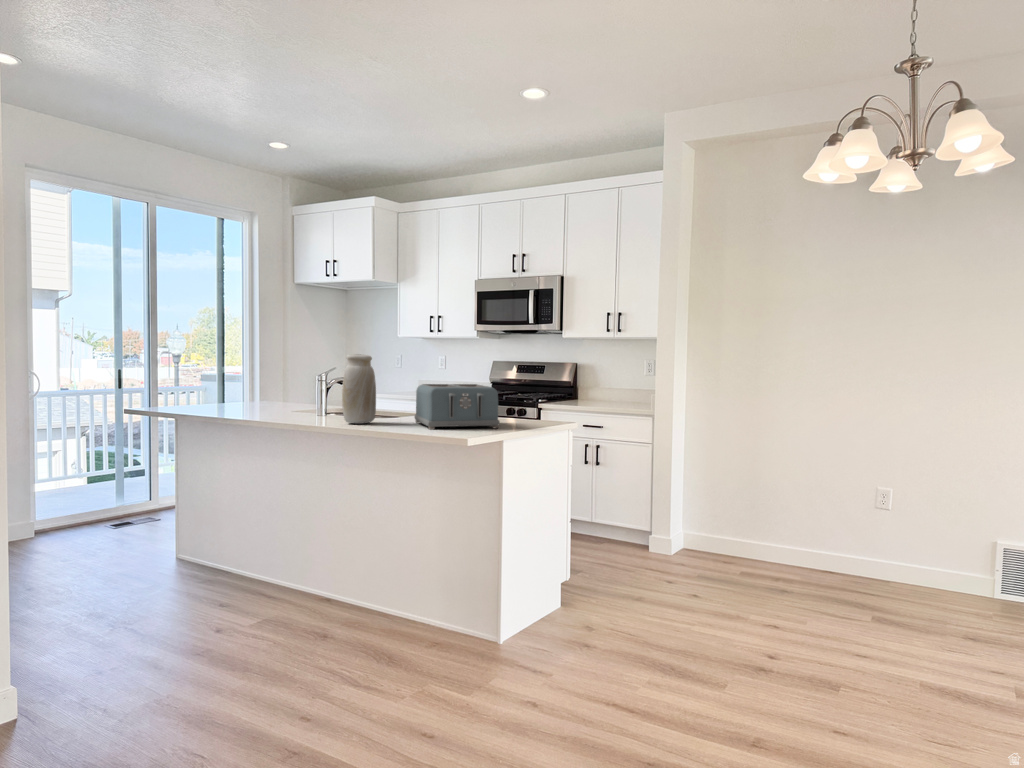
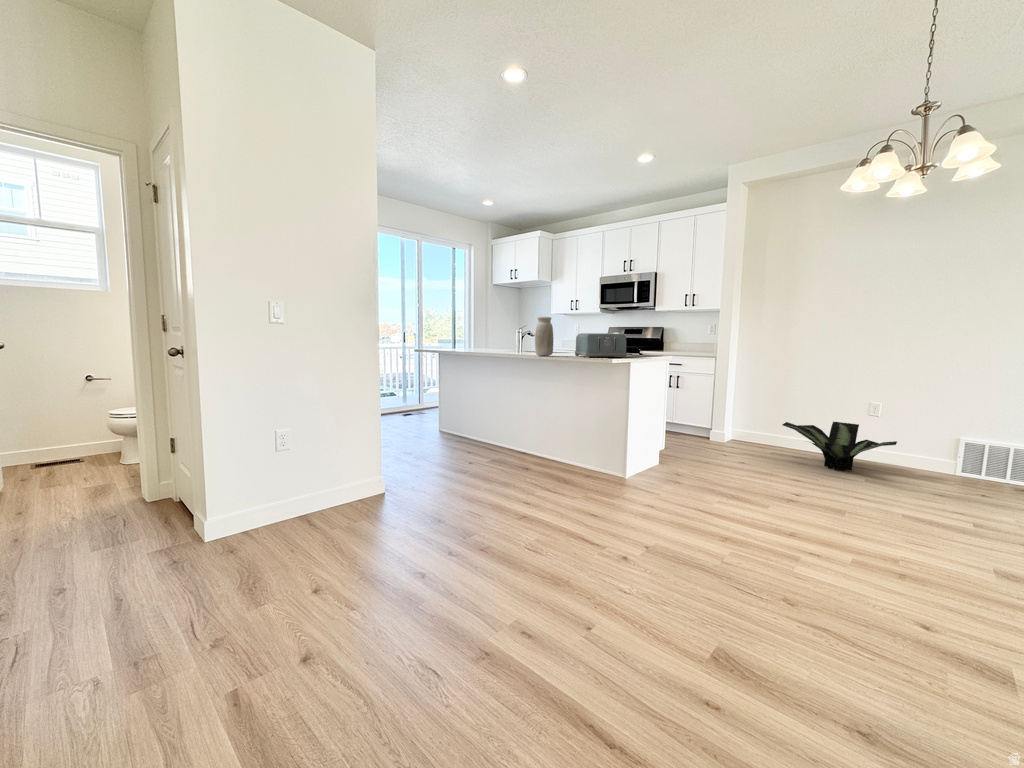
potted plant: none [746,517,904,599] -> present [782,422,897,471]

